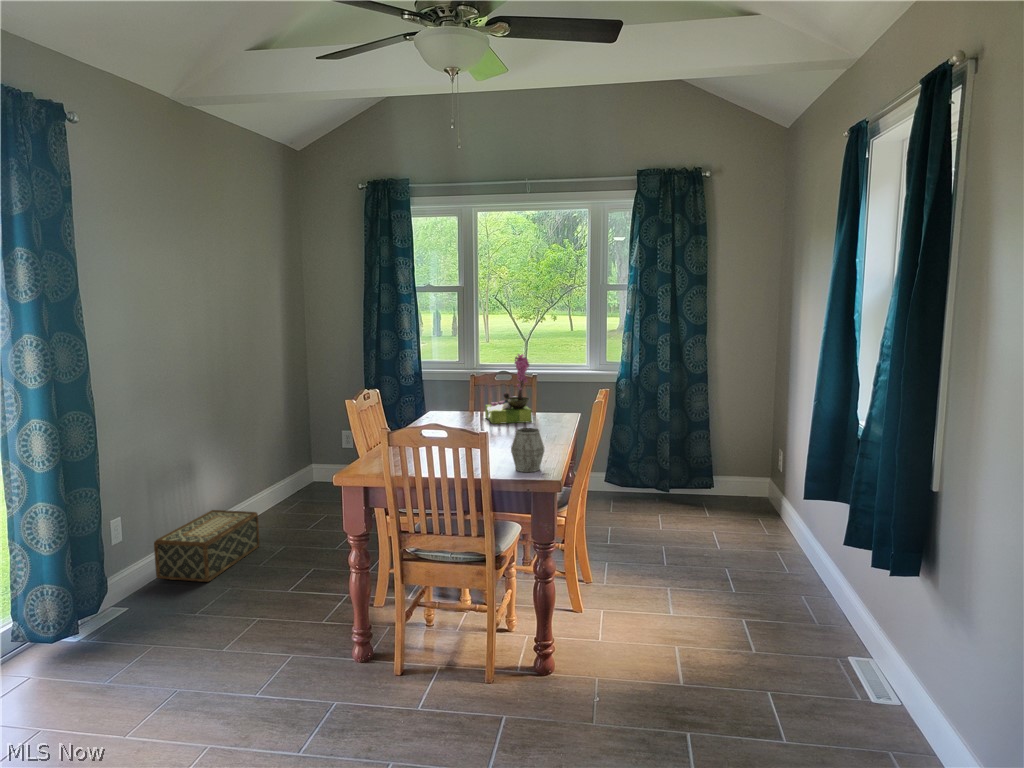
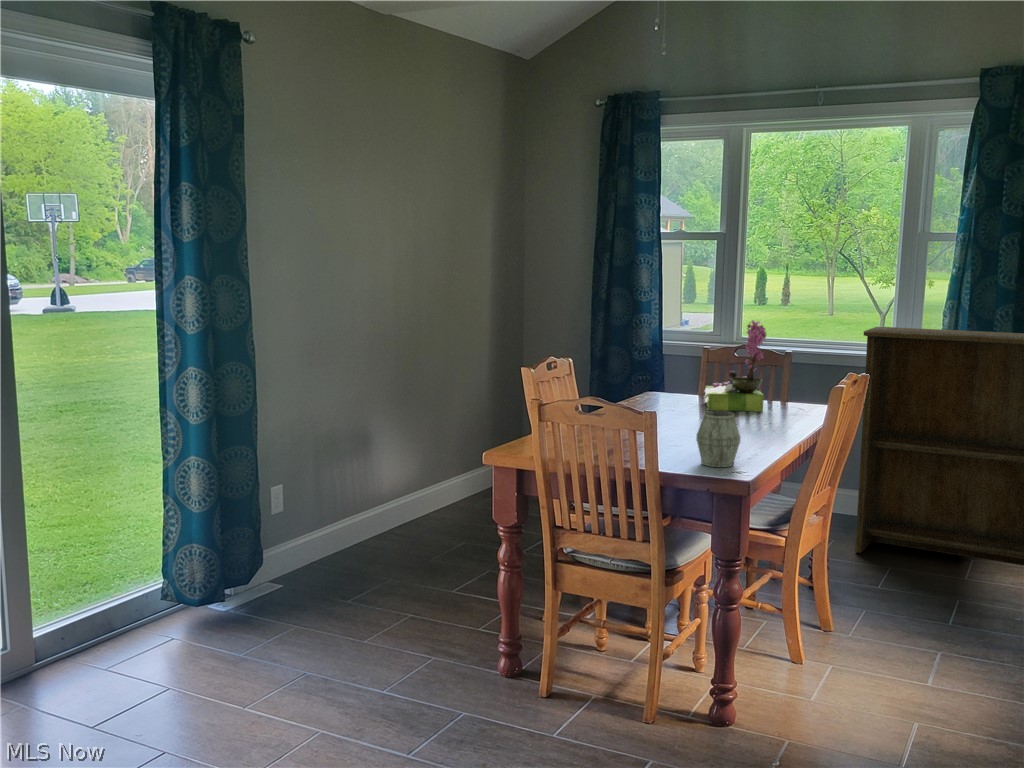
bookshelf: none [589,354,724,525] -> present [855,327,1024,565]
woven basket: present [154,510,259,582] -> none [311,491,428,569]

